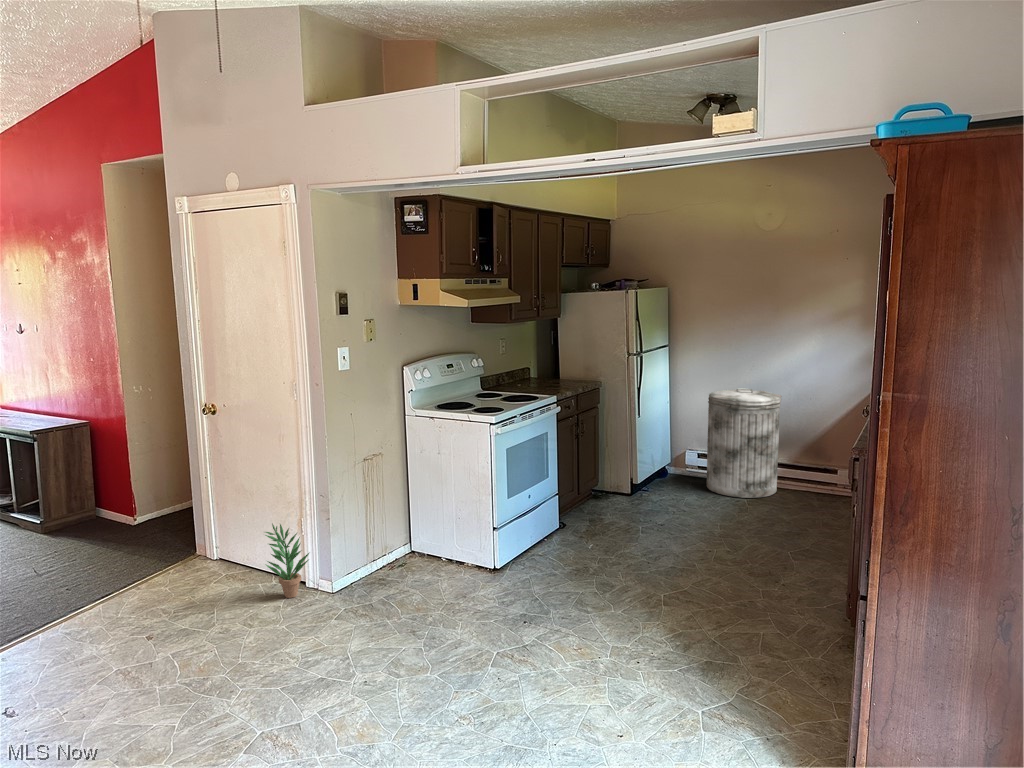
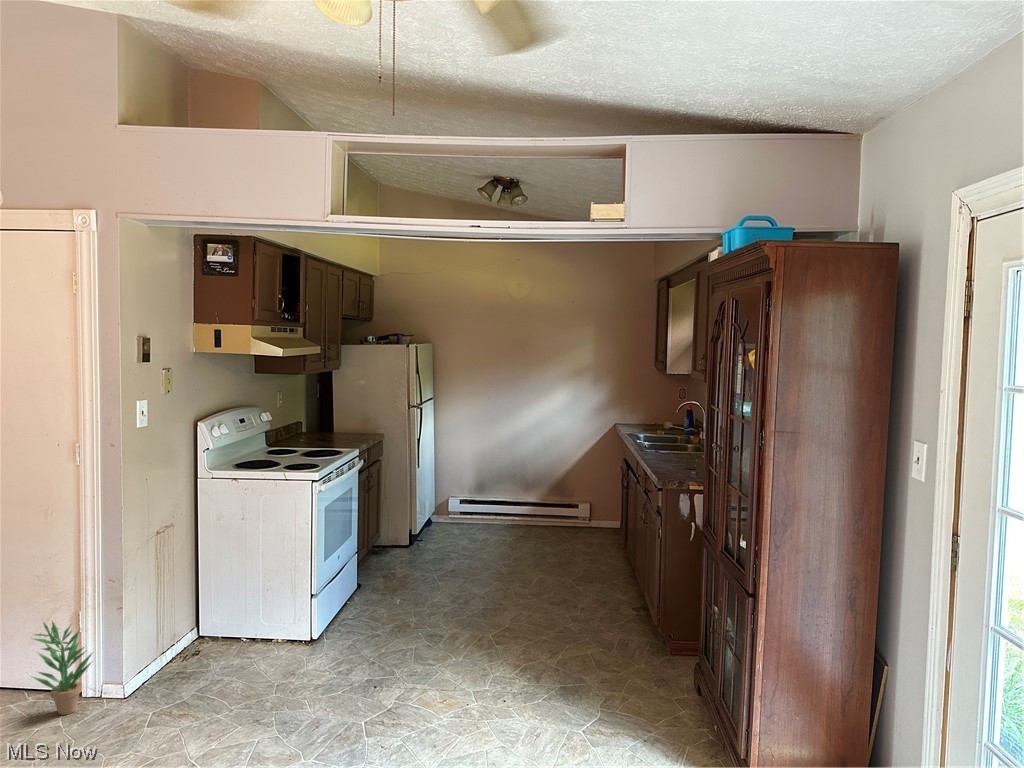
trash can: present [707,388,782,498] -> none [473,437,537,538]

